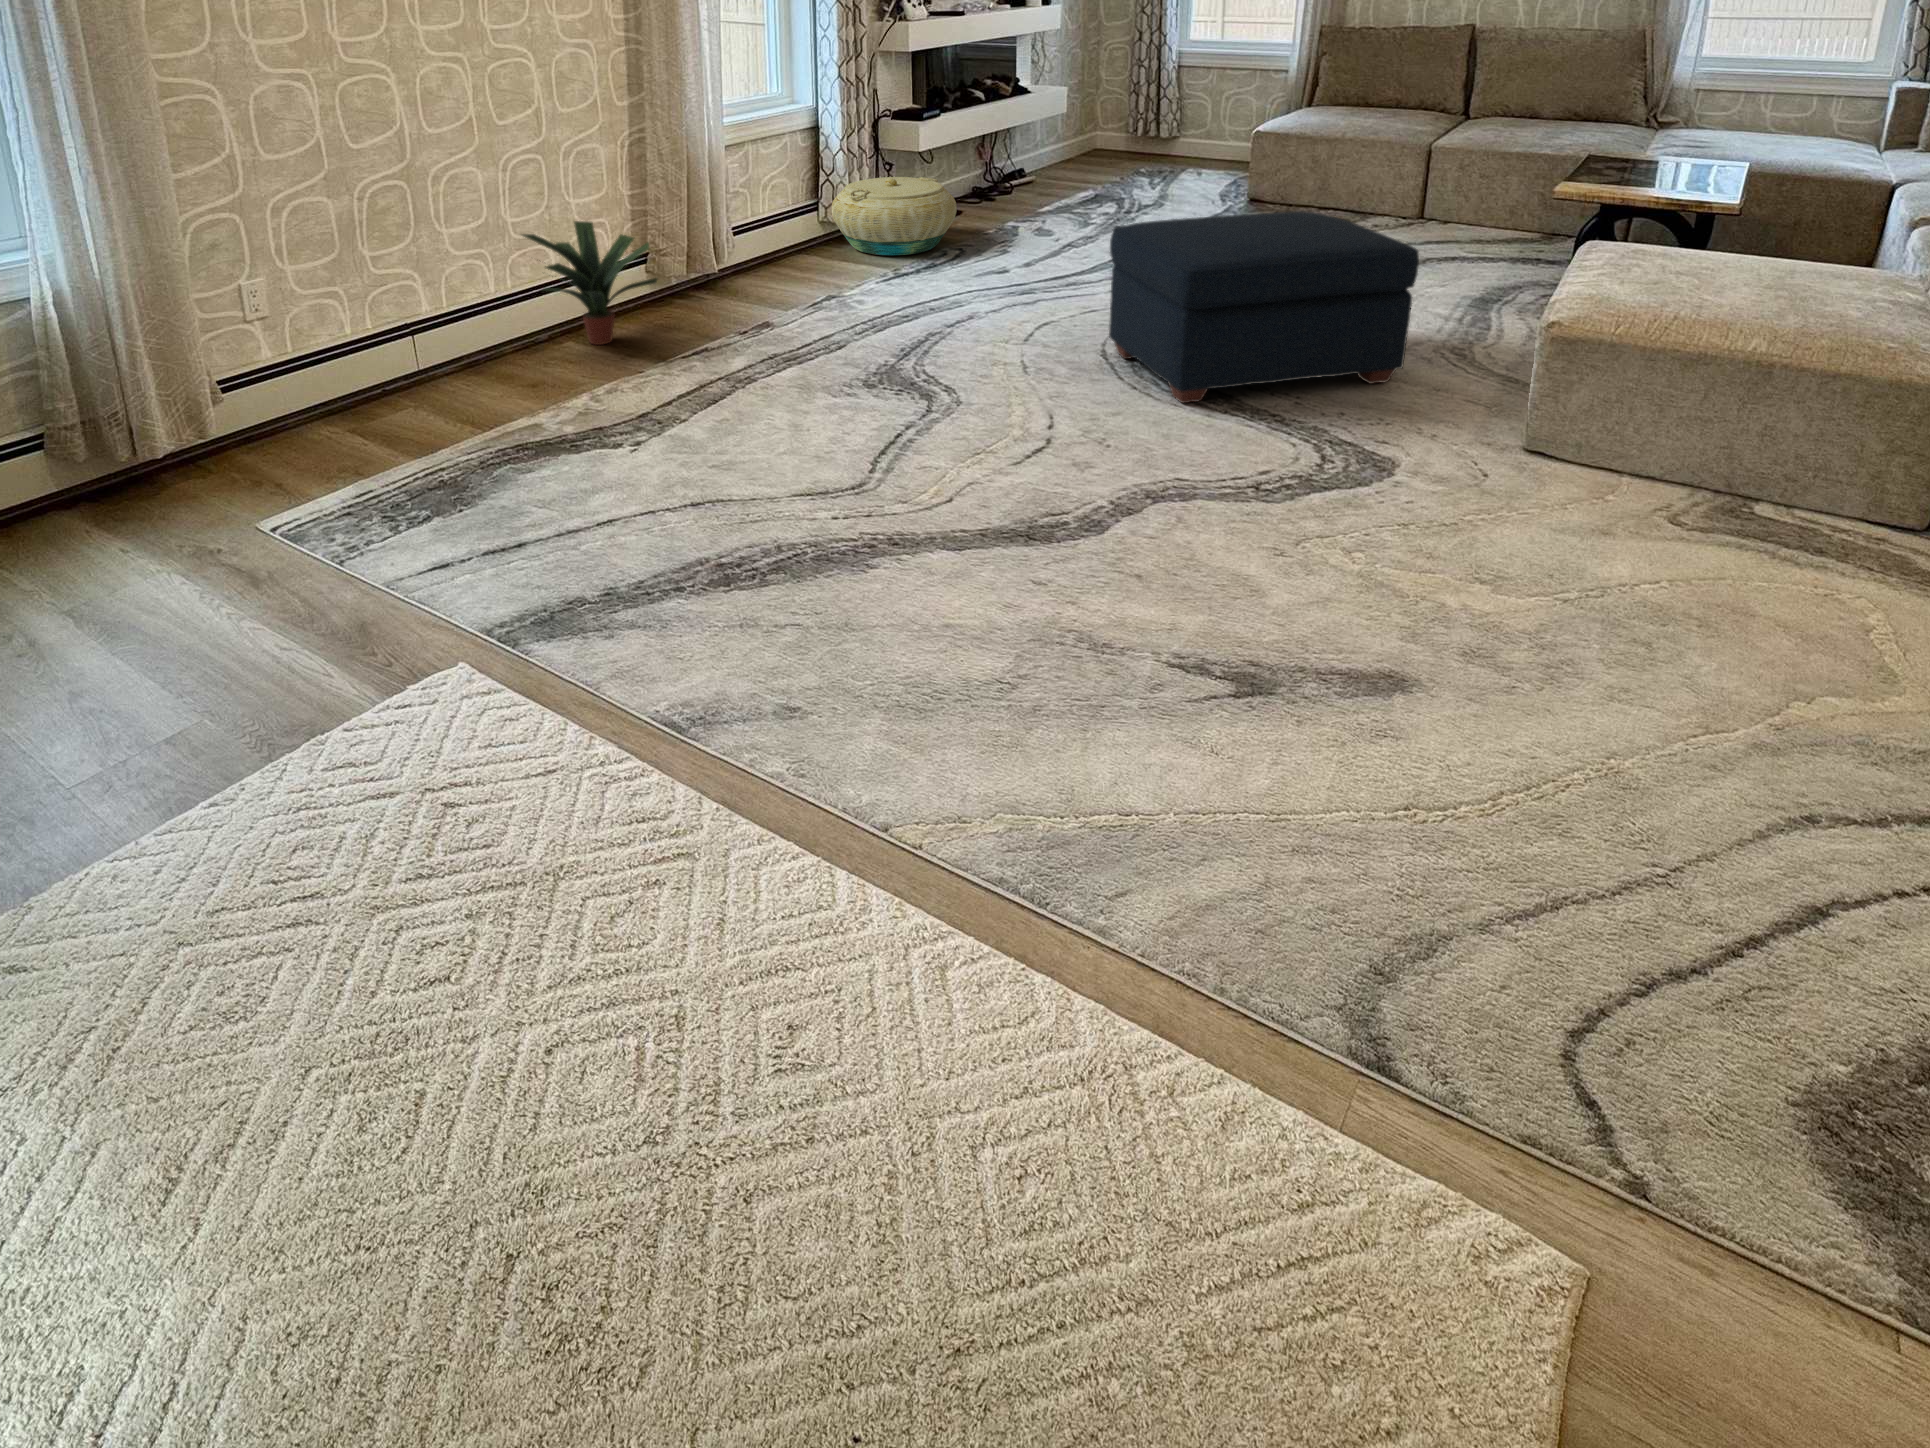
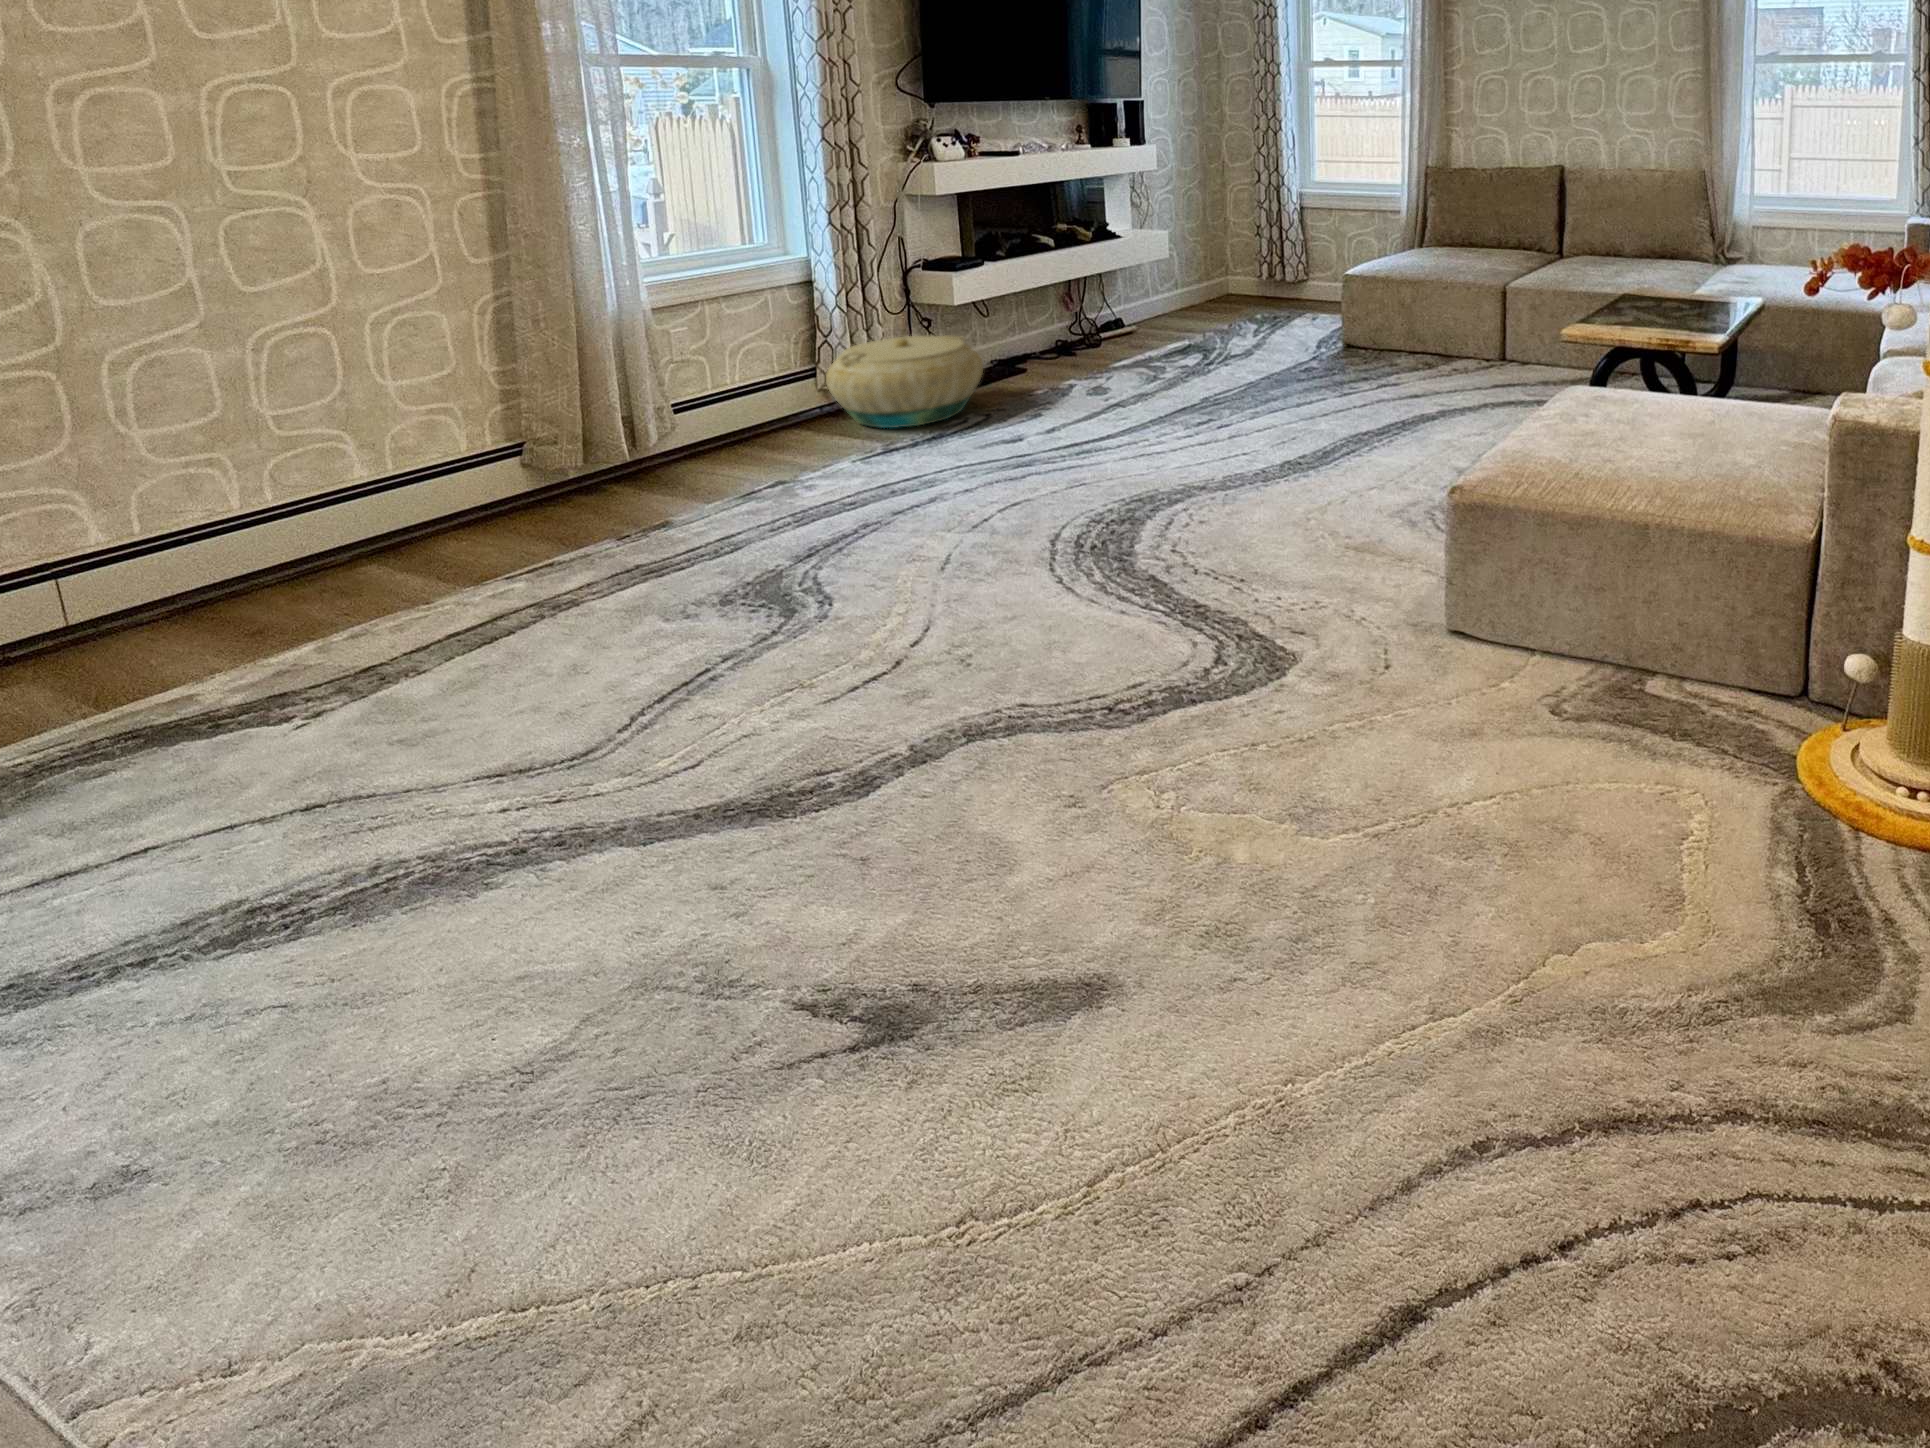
ottoman: present [1109,211,1419,403] -> none [1047,365,1365,599]
potted plant: present [522,221,657,345] -> none [231,410,478,571]

